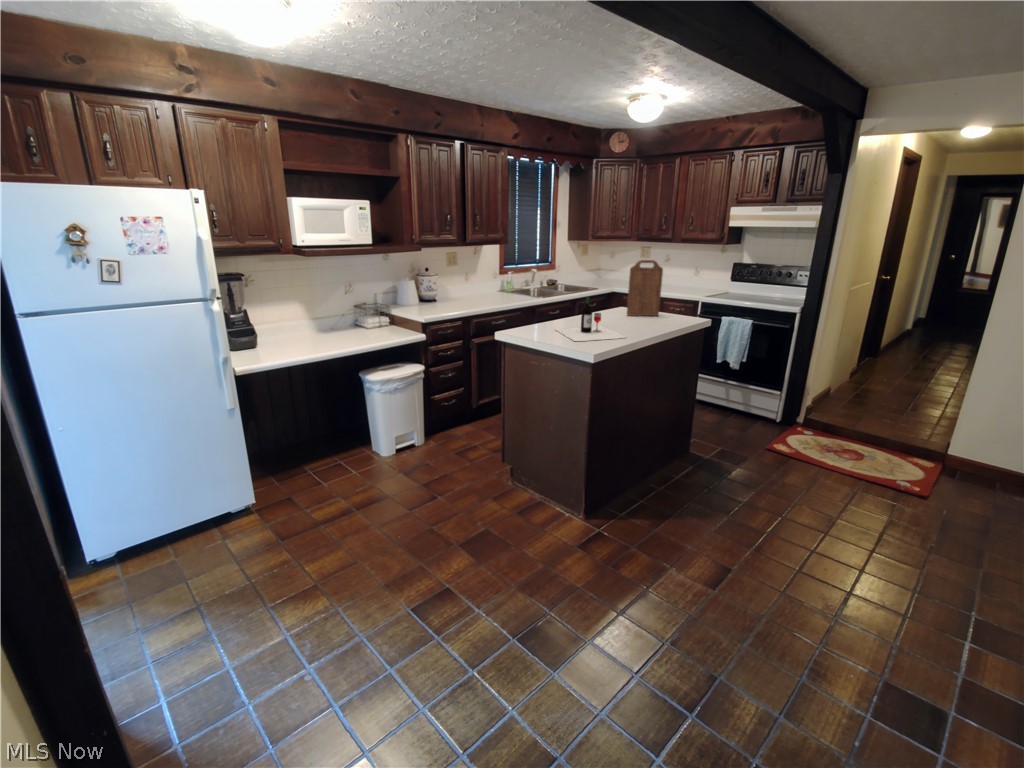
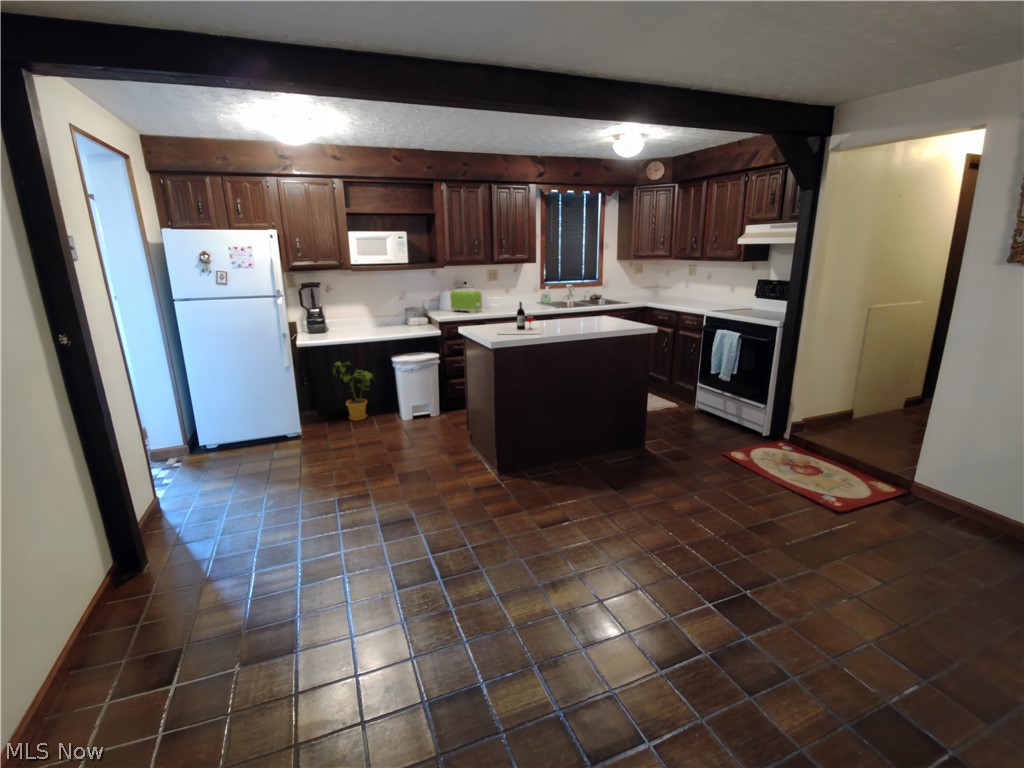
cutting board: present [627,260,663,316] -> none [583,274,611,322]
toaster: none [413,278,455,308] -> present [450,289,482,313]
house plant: none [275,385,338,465] -> present [333,362,374,421]

